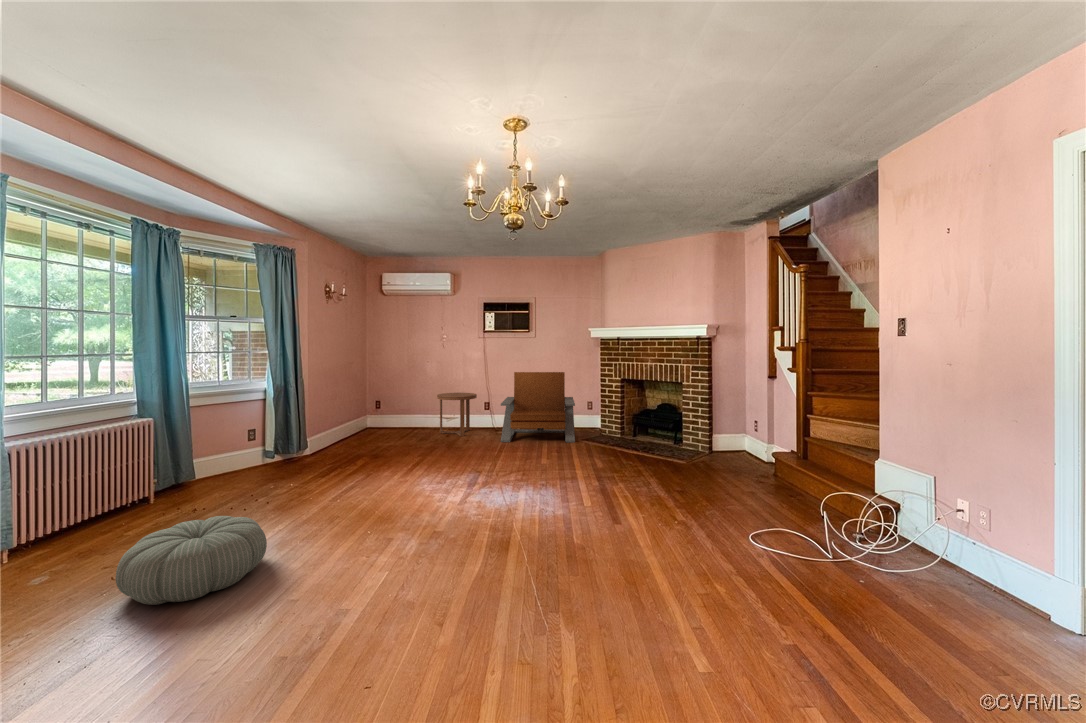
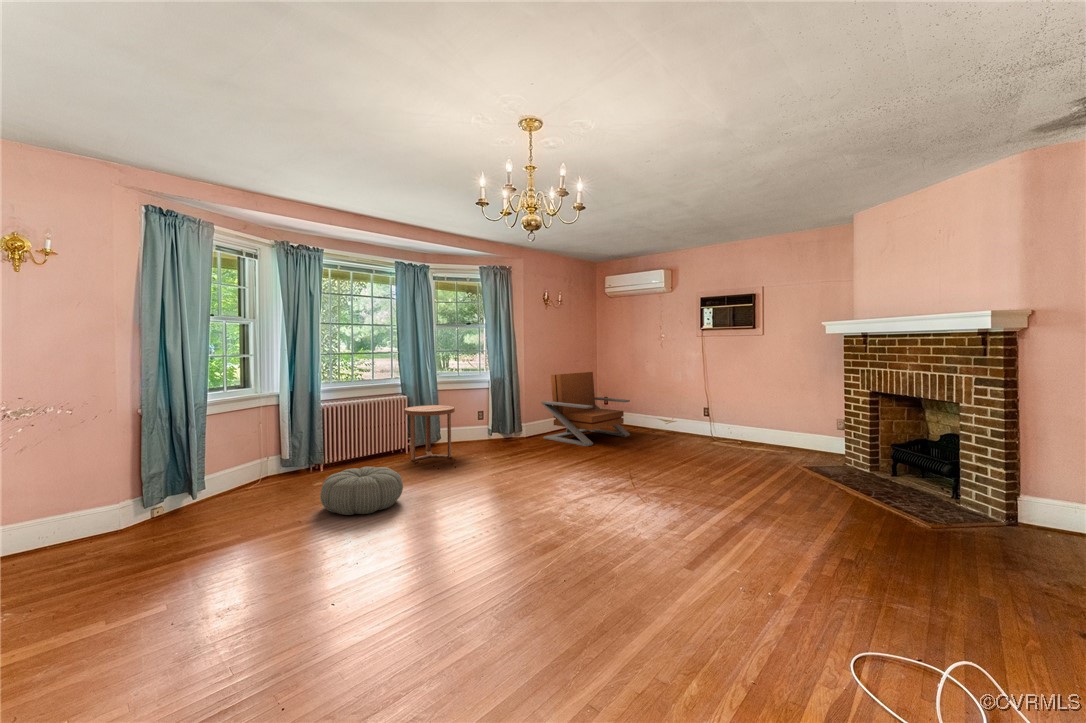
lounge chair: present [501,372,575,442] -> present [541,372,630,446]
side table: present [437,393,477,436] -> present [405,405,455,461]

